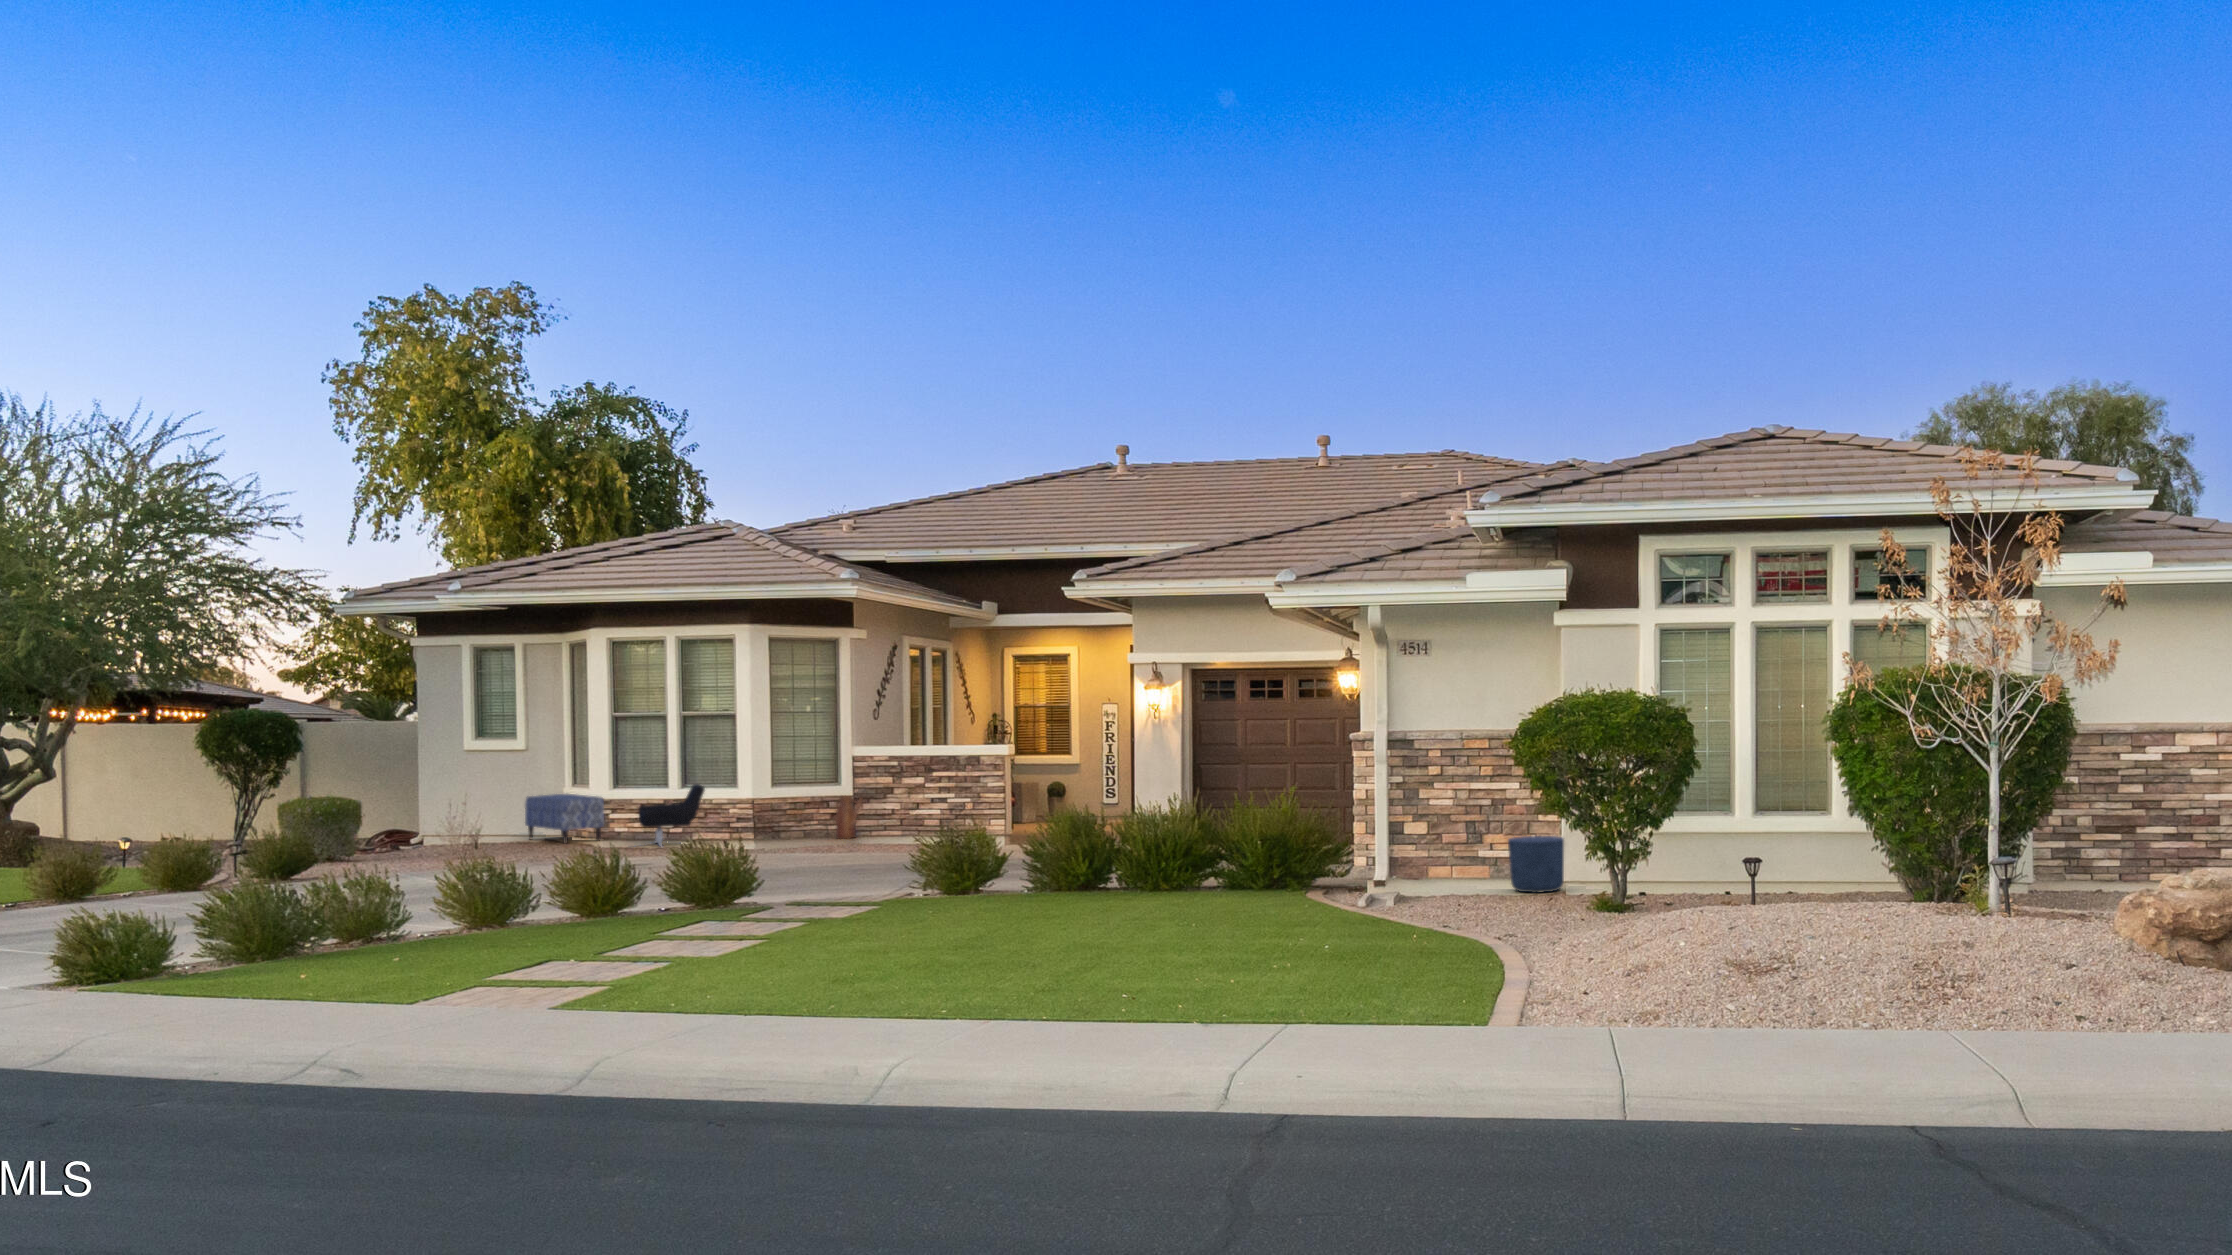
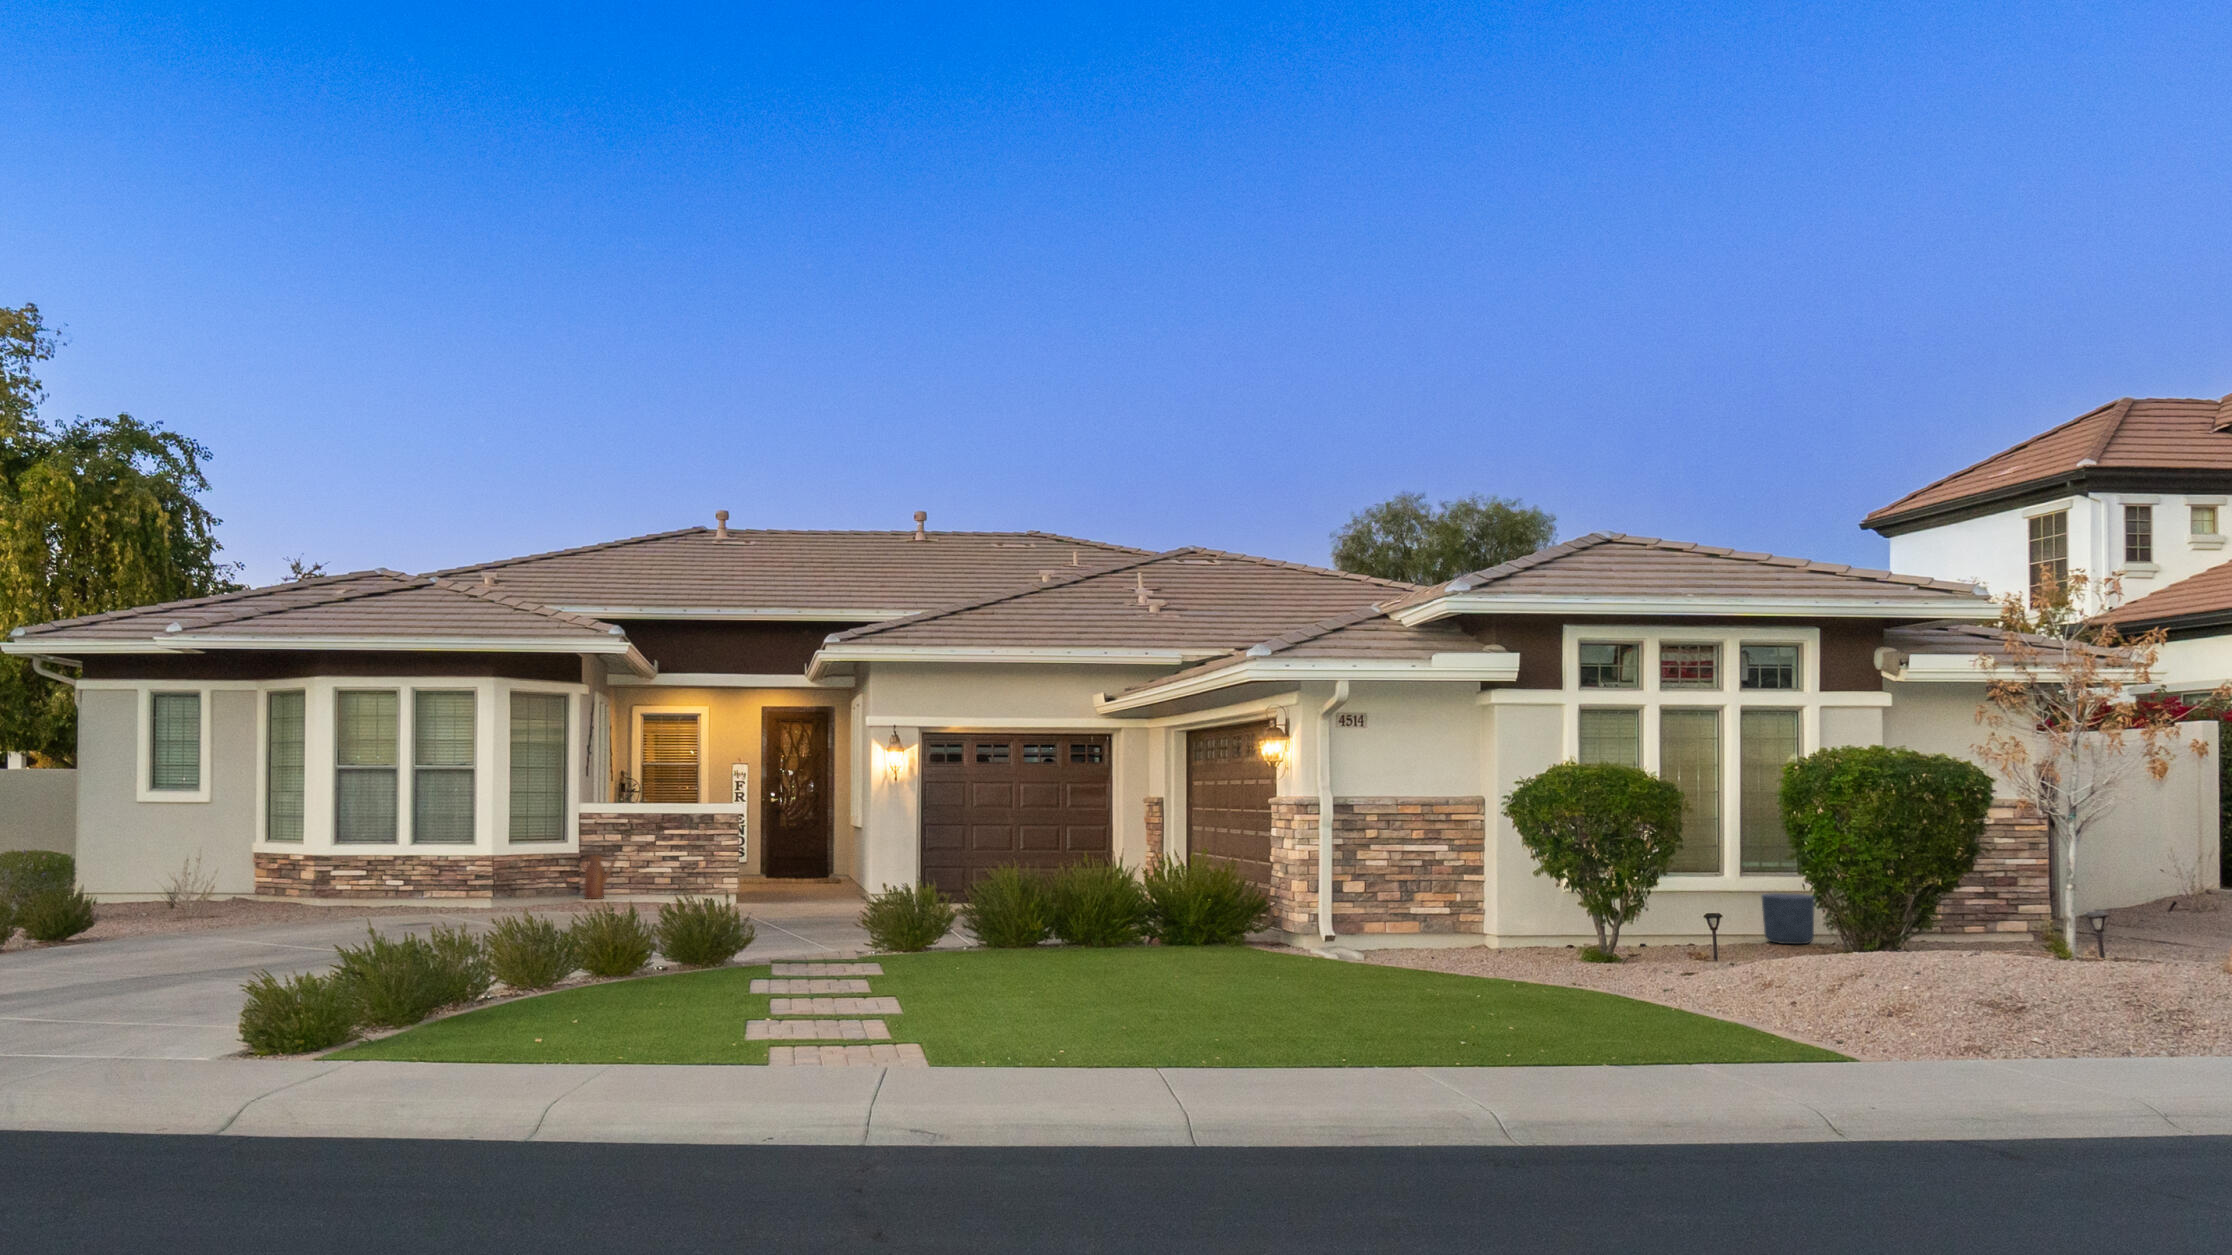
lounge chair: present [634,784,705,847] -> none [370,841,454,907]
bench: present [525,794,604,843] -> none [215,850,318,904]
planter: present [1508,836,1564,893] -> present [1762,893,1815,944]

